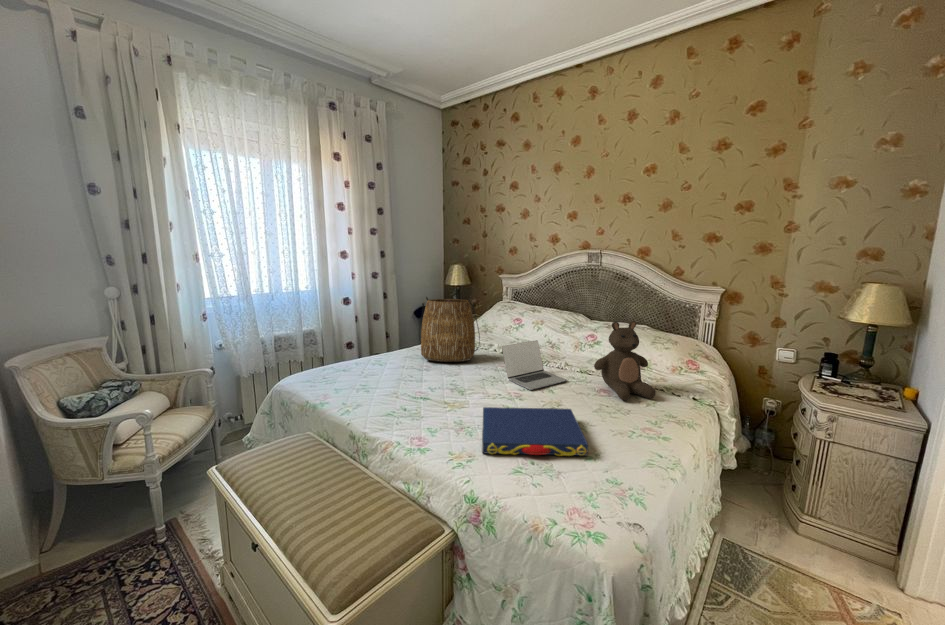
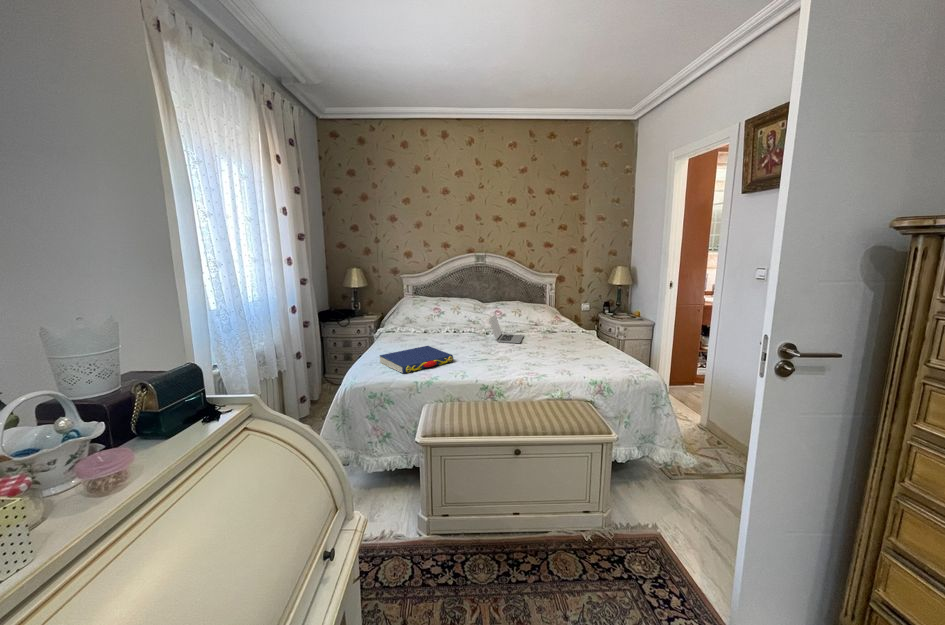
tote bag: present [419,297,480,362] -> none [406,289,454,343]
stuffed bear: present [594,321,656,400] -> none [541,293,572,337]
book: present [482,407,588,456] -> present [380,346,453,374]

